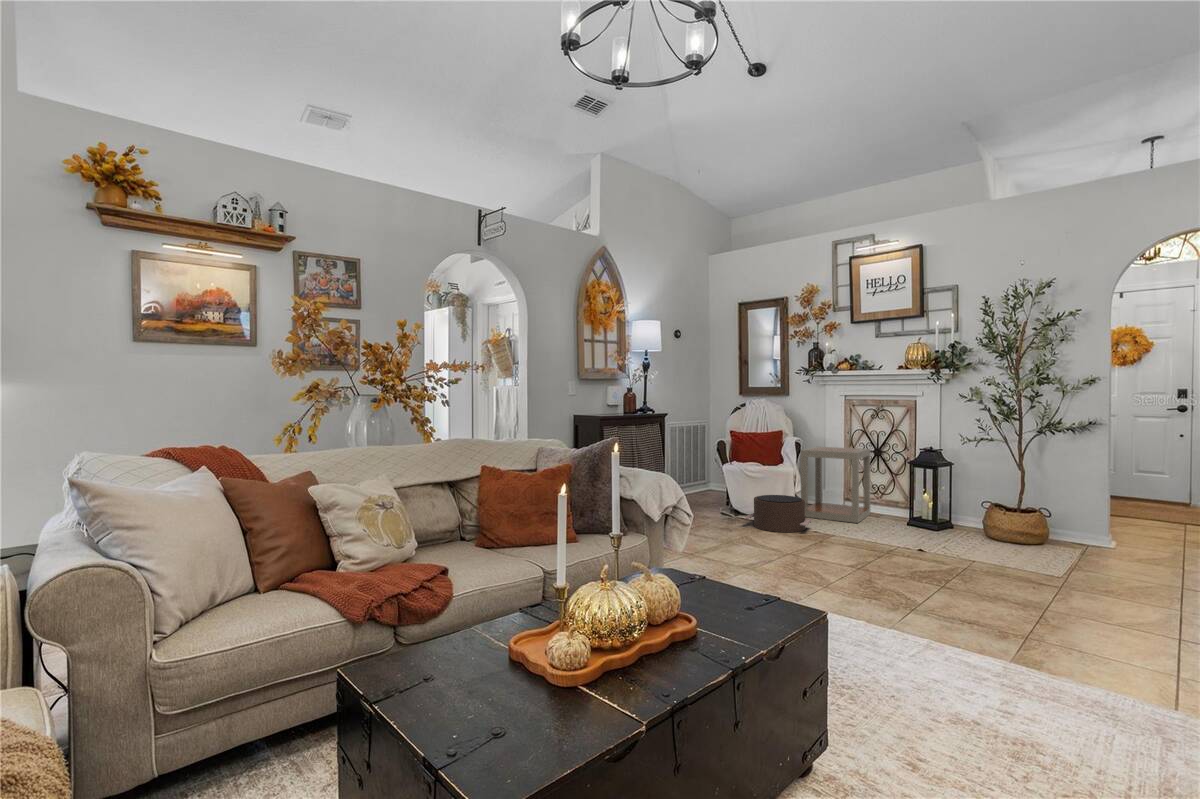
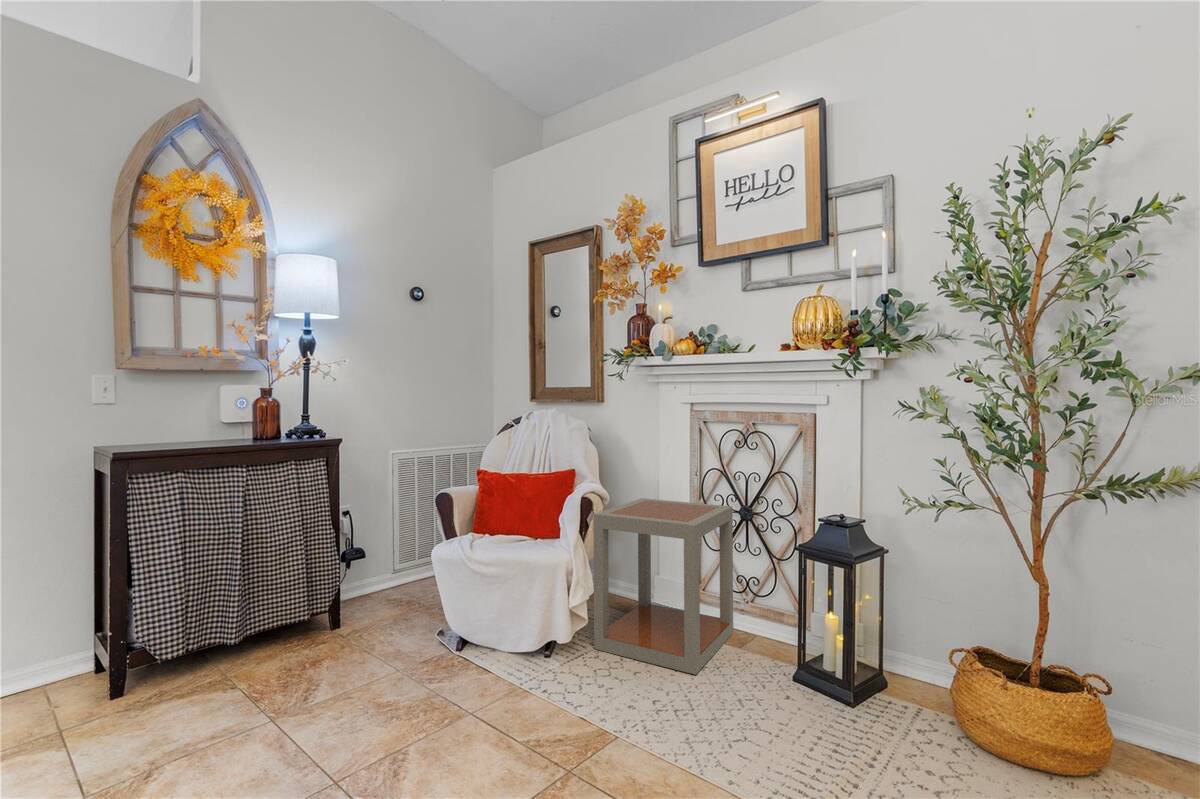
pouf: present [744,495,812,532] -> none [437,617,588,731]

